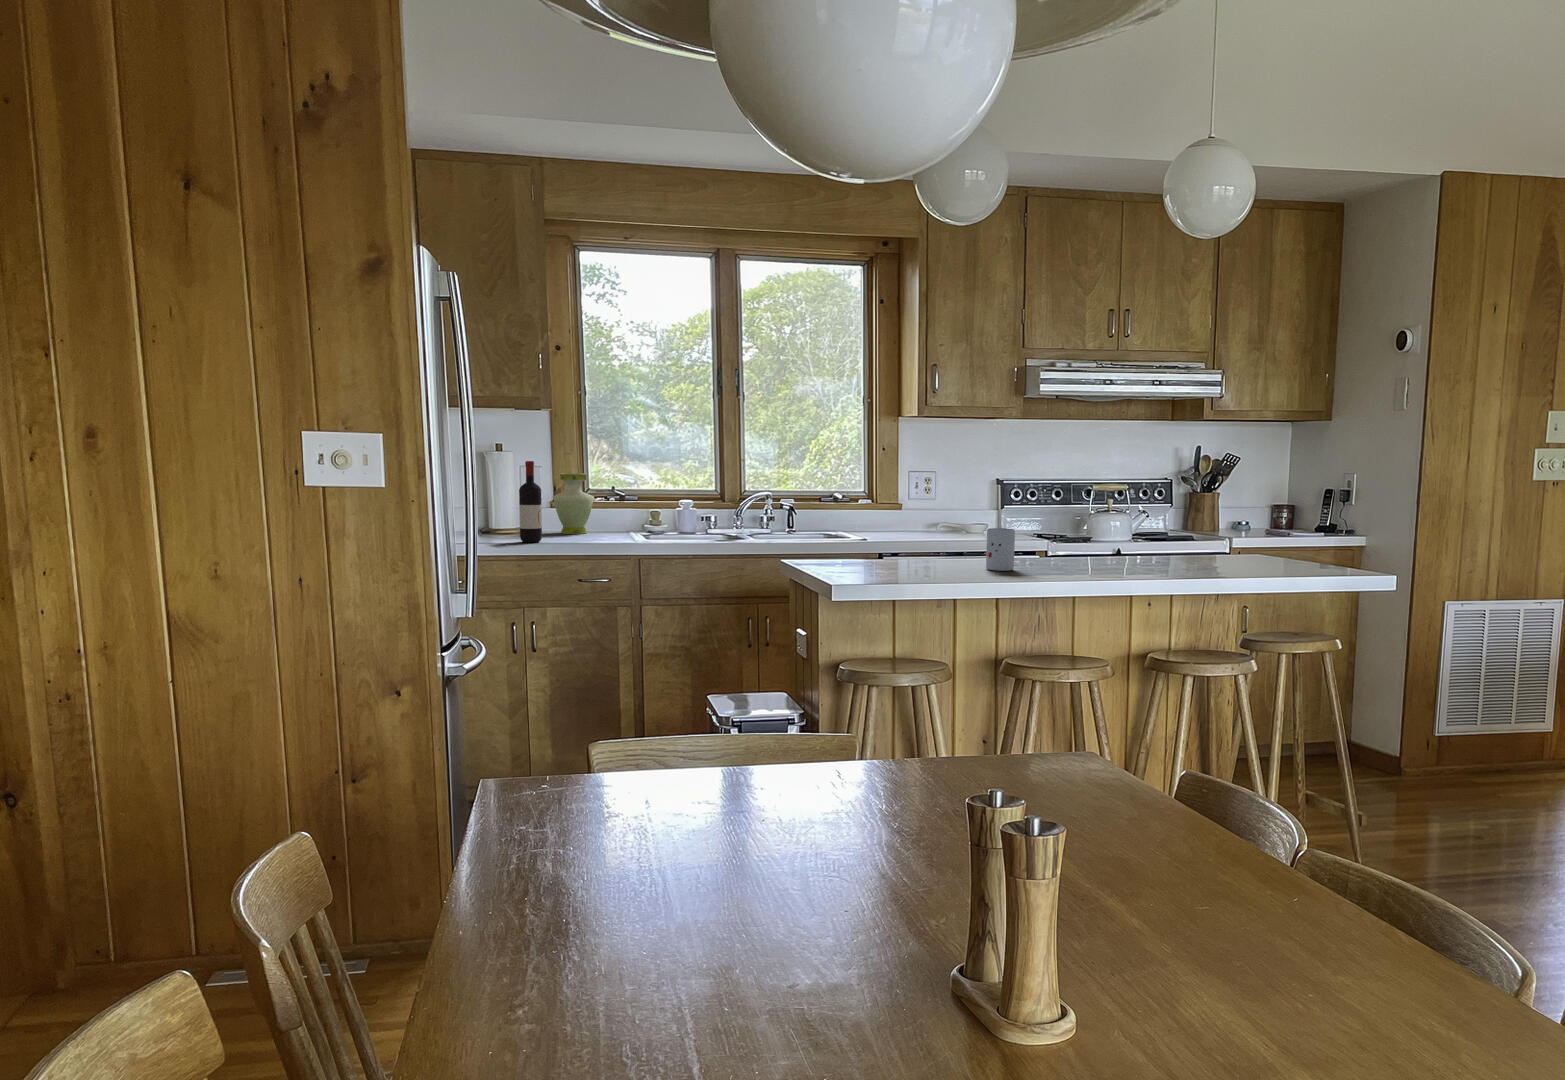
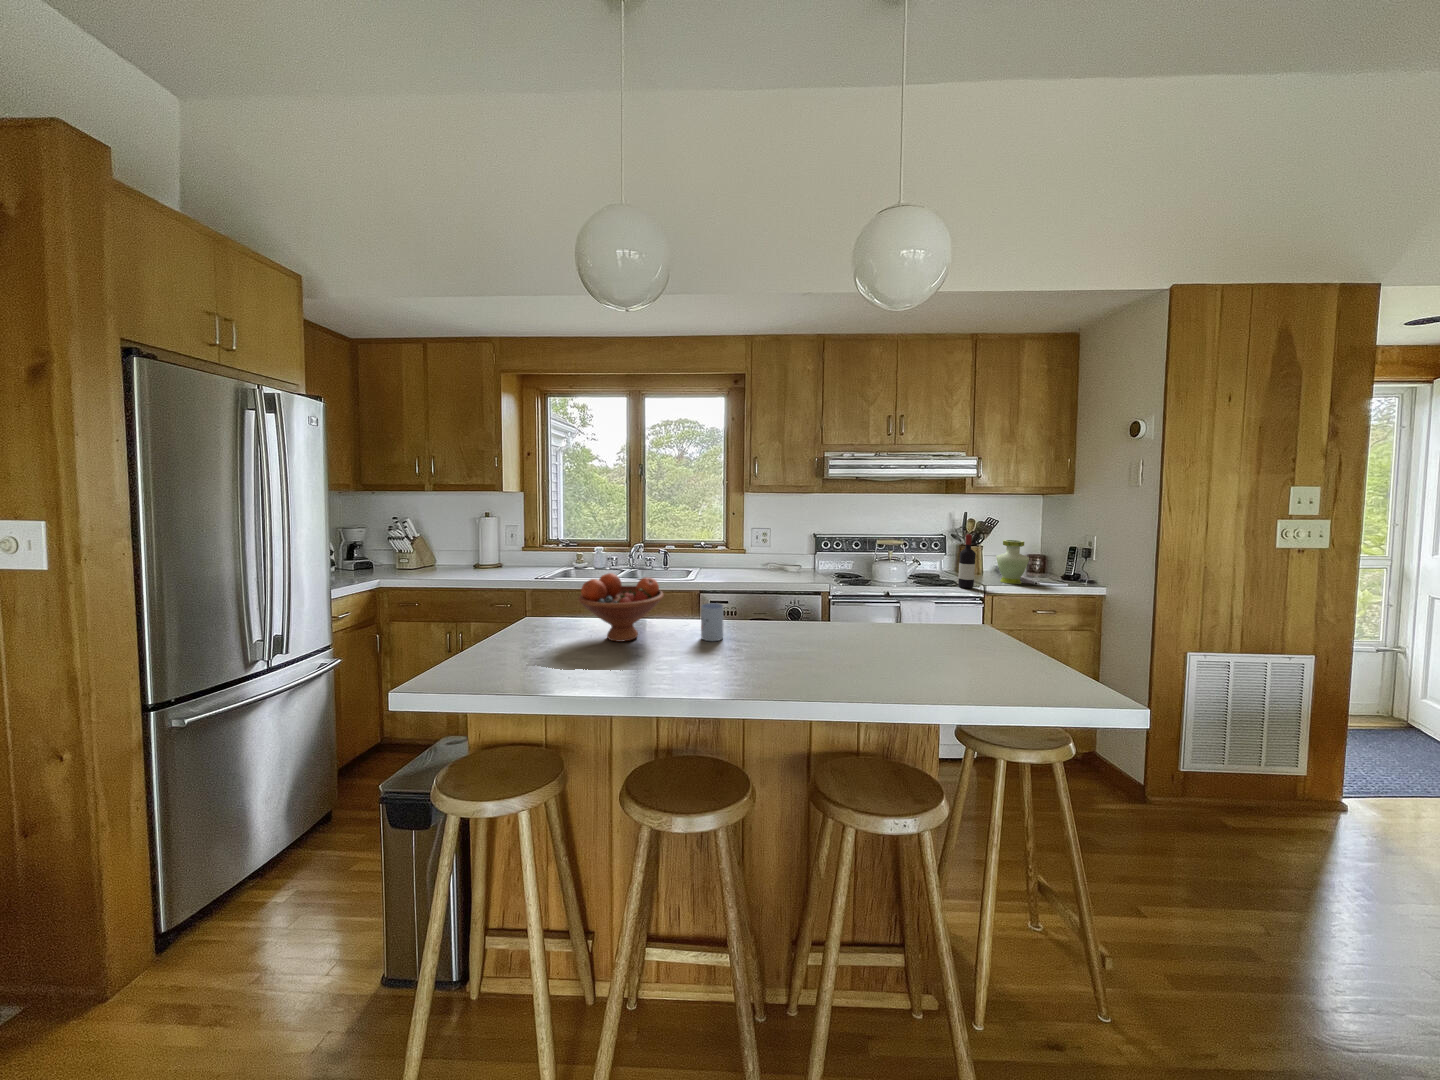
wine bottle: present [519,461,542,542] -> present [958,535,976,588]
vase: present [553,473,594,534] -> present [996,540,1029,584]
fruit bowl: none [845,493,950,572] -> present [578,573,664,642]

